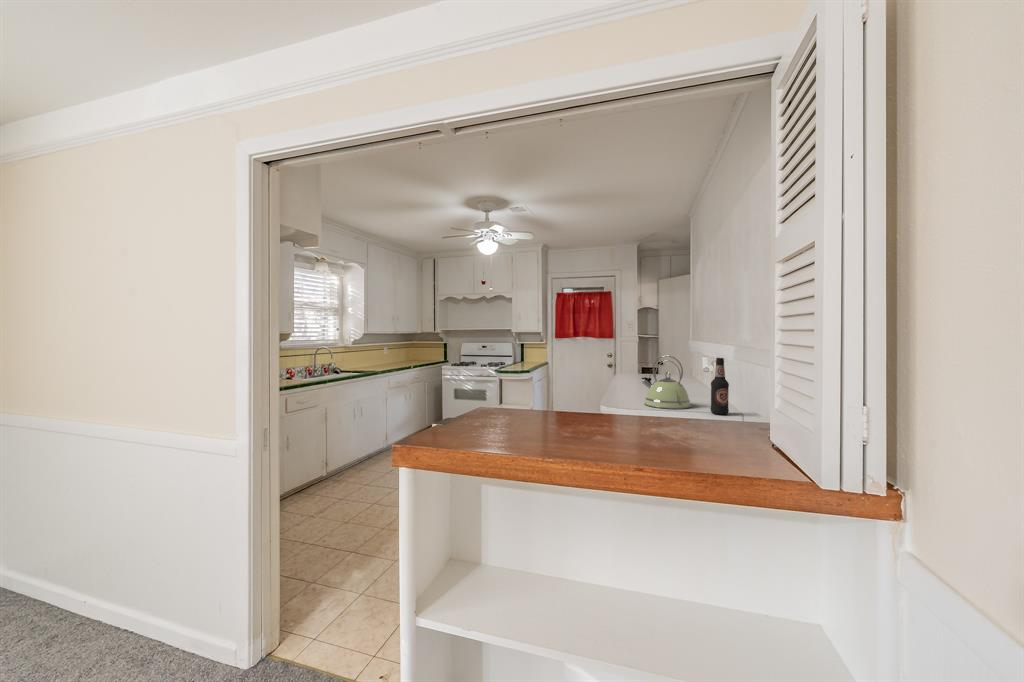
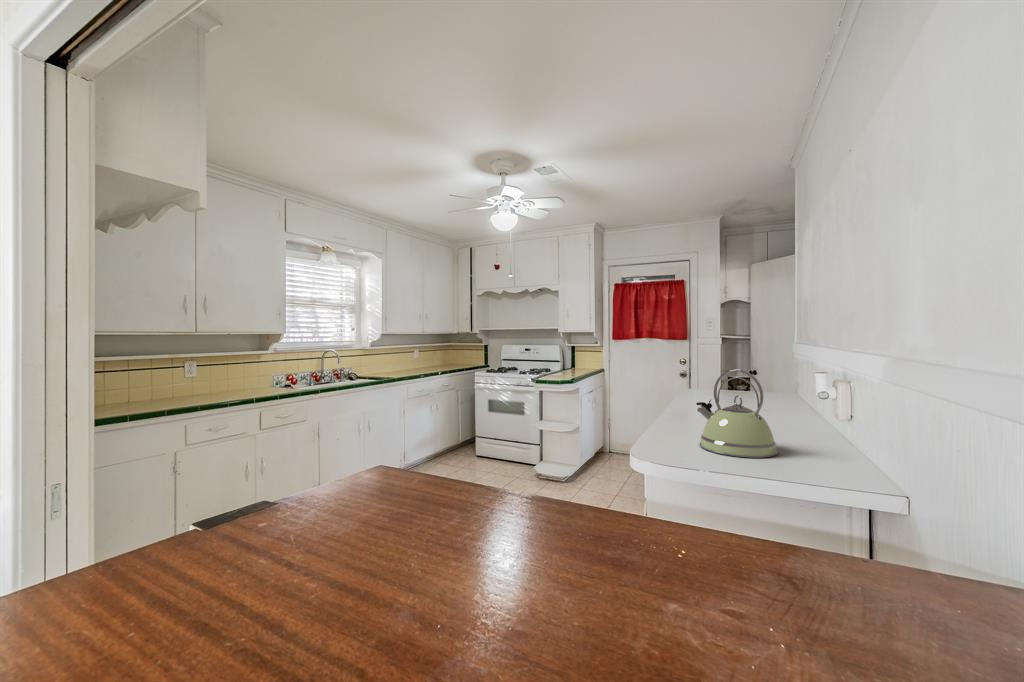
bottle: present [711,358,729,415] -> none [810,376,845,476]

